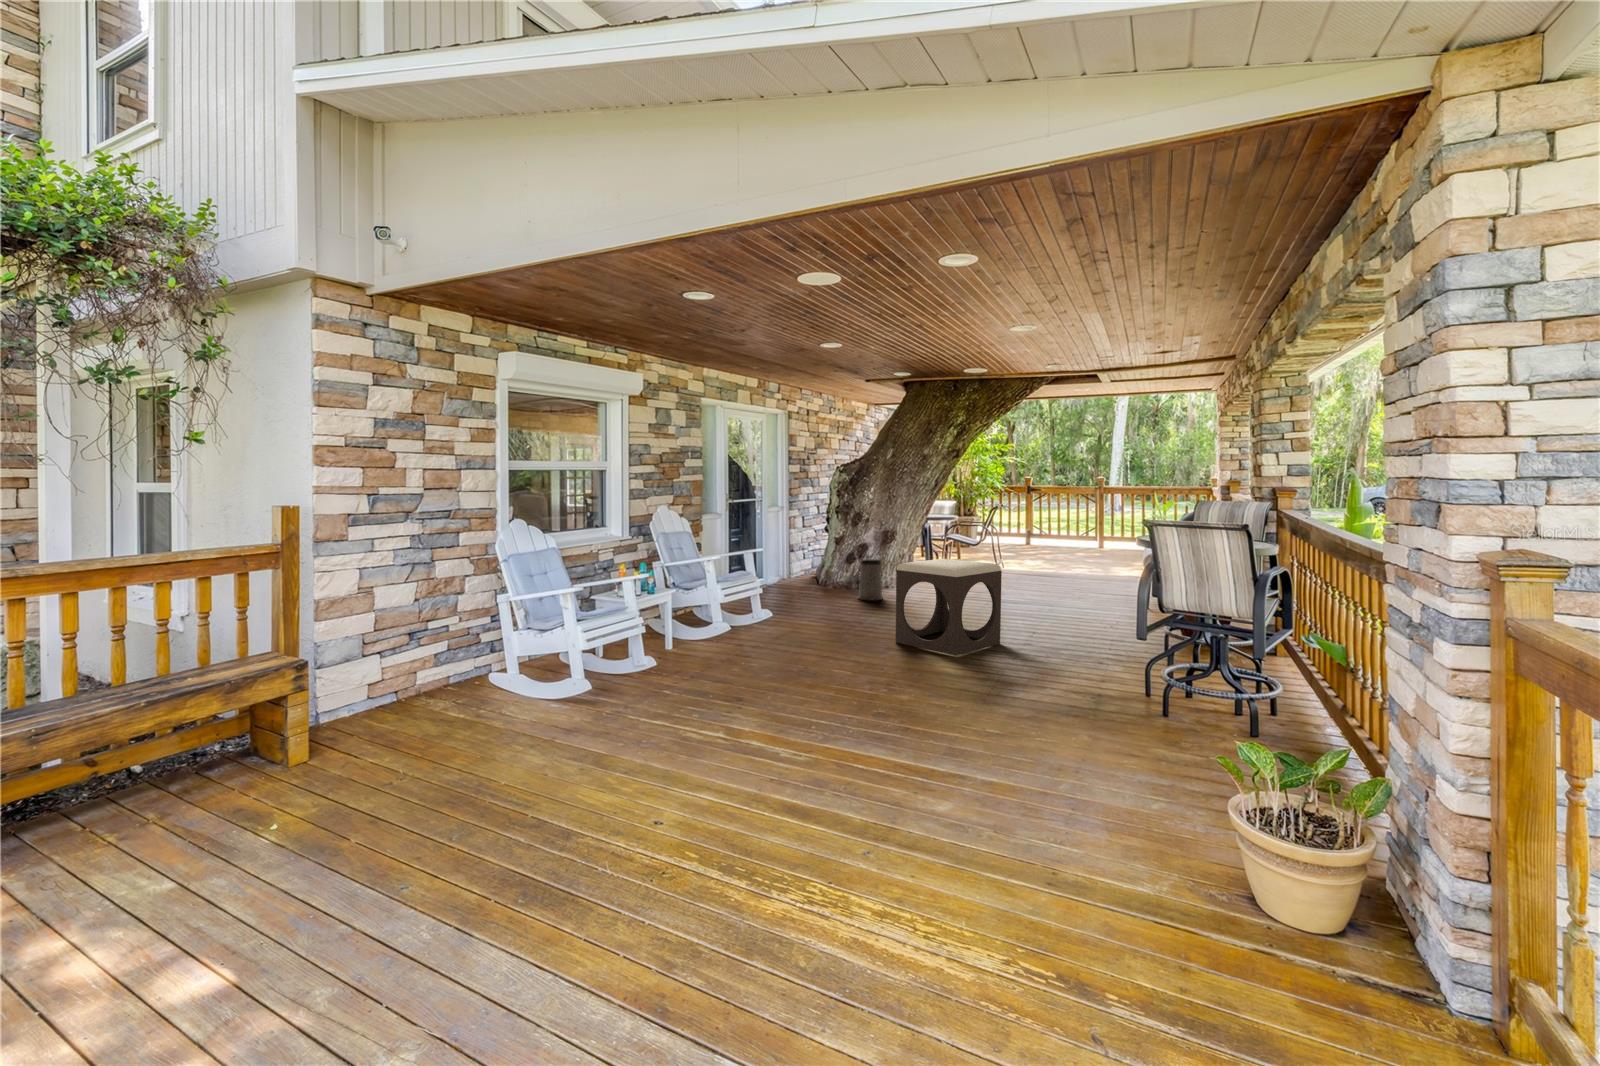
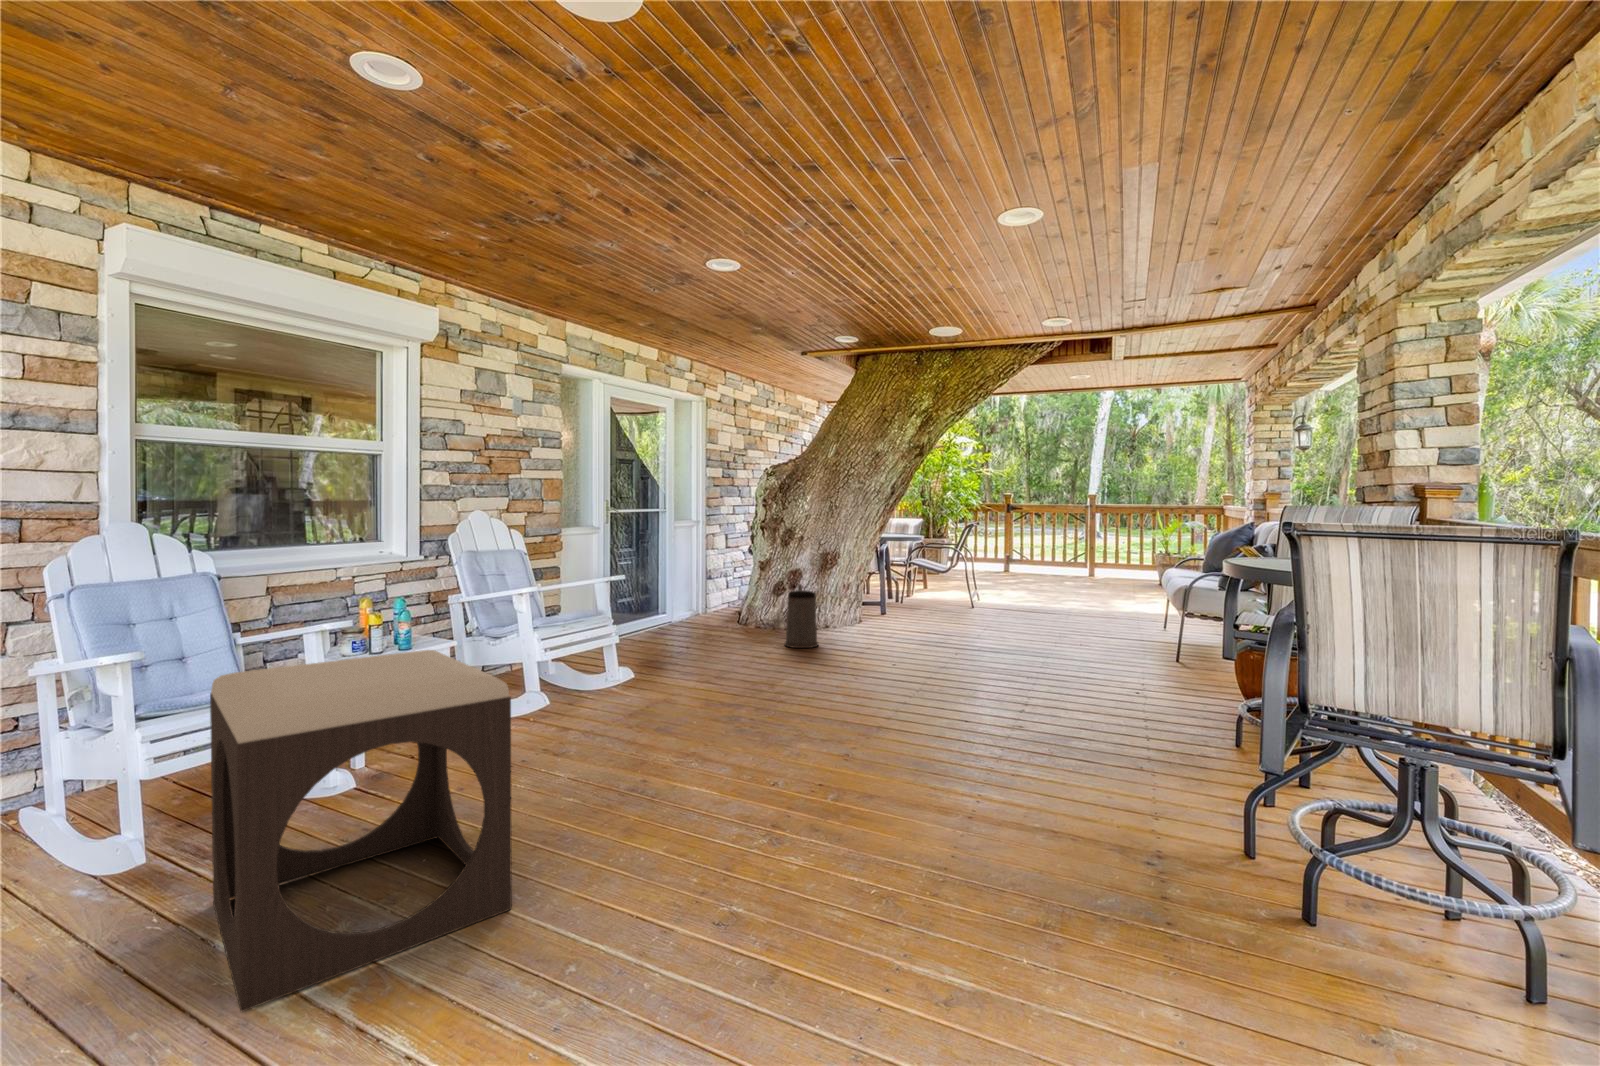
footstool: present [896,559,1002,655] -> present [210,650,512,1012]

